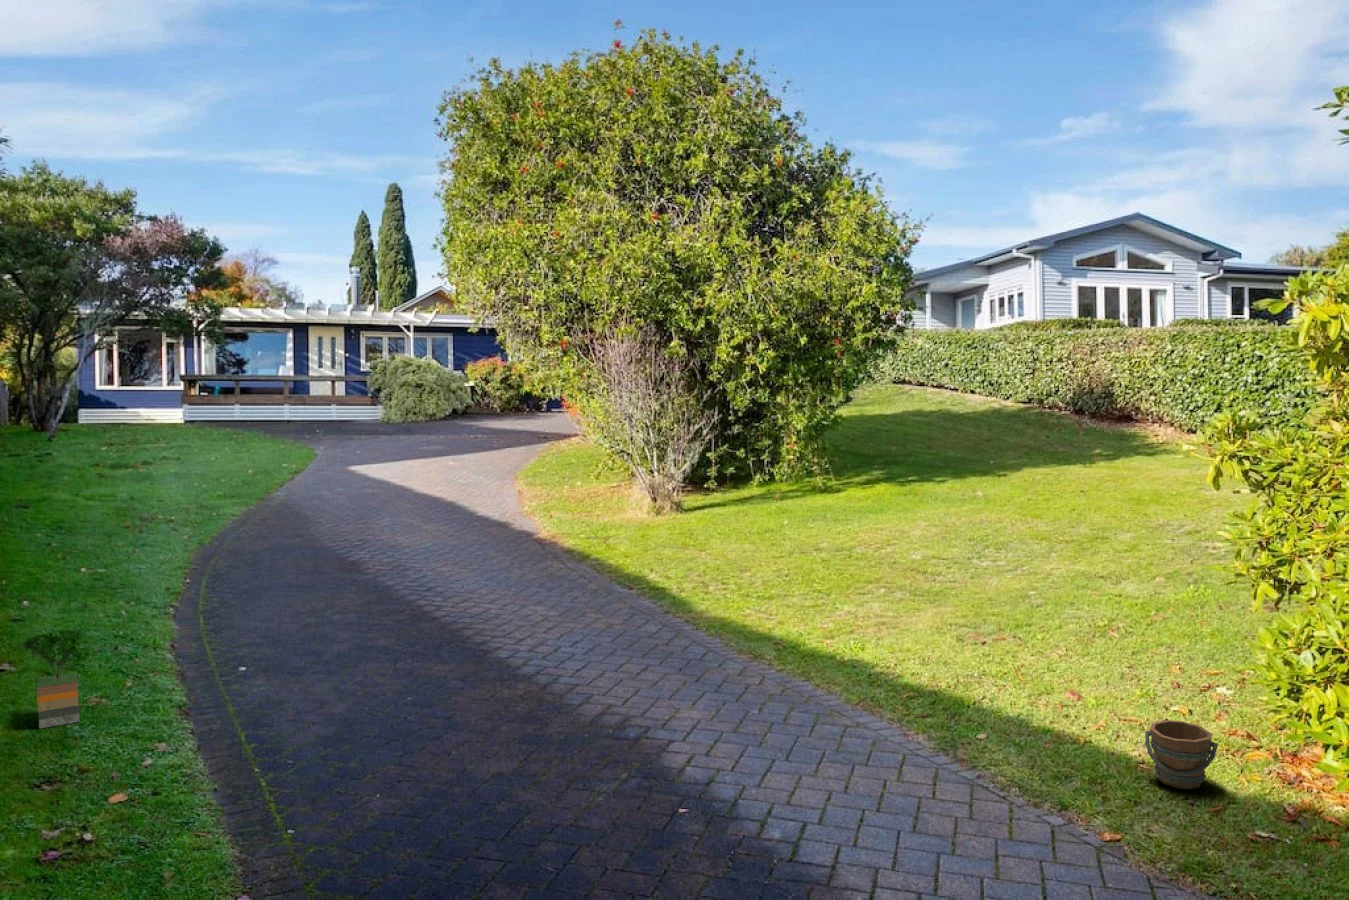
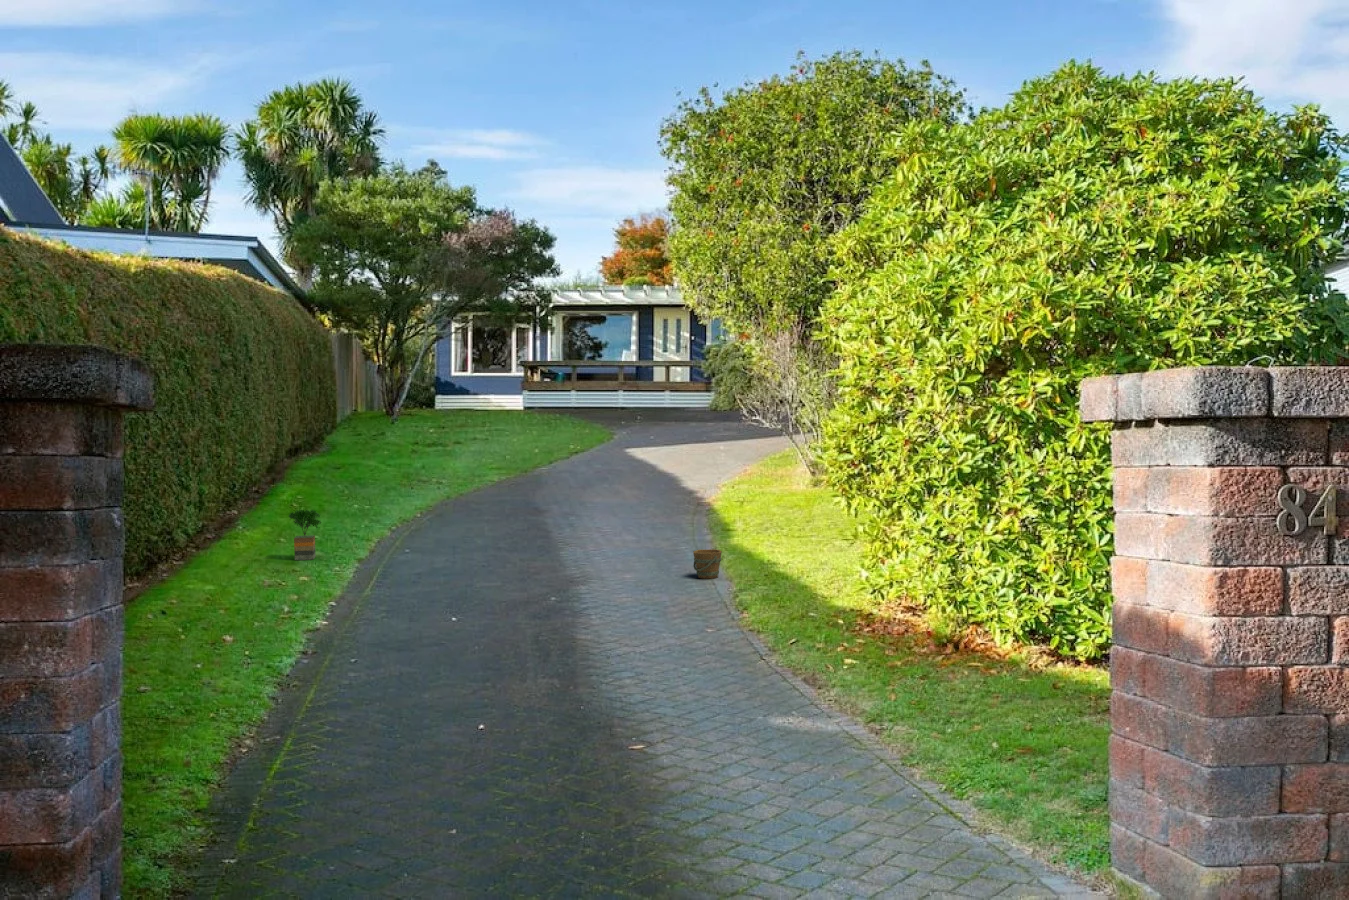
bucket: present [1145,720,1218,789] -> present [693,549,722,579]

